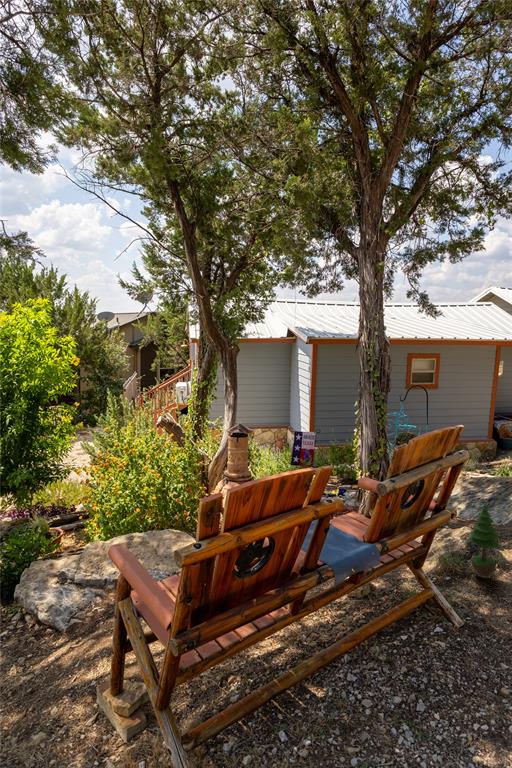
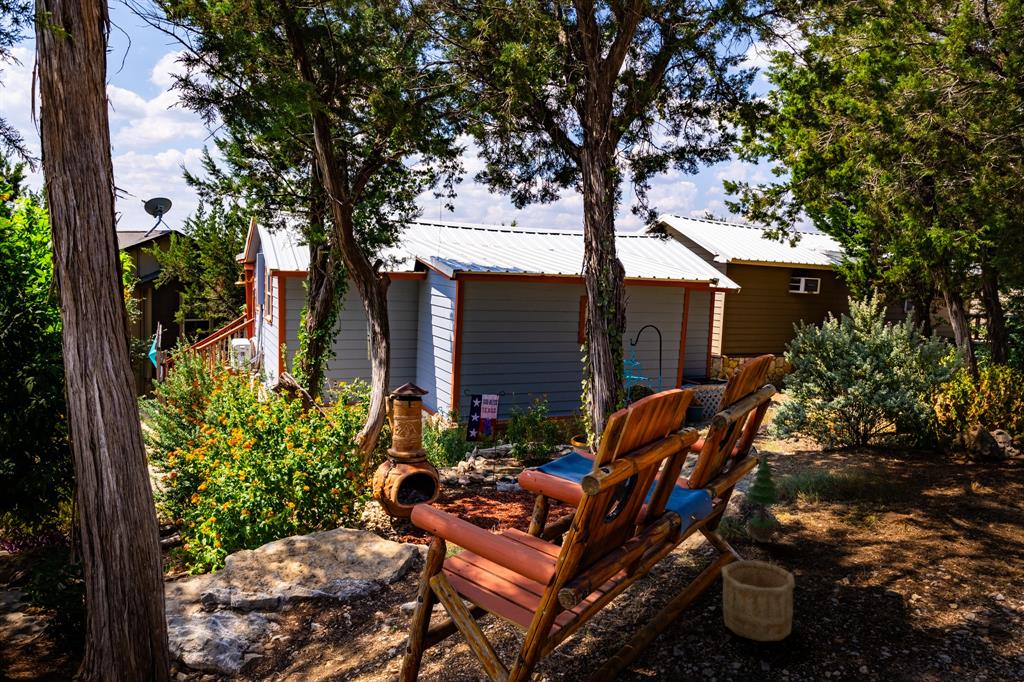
wooden bucket: none [400,603,467,682] -> present [721,561,795,641]

